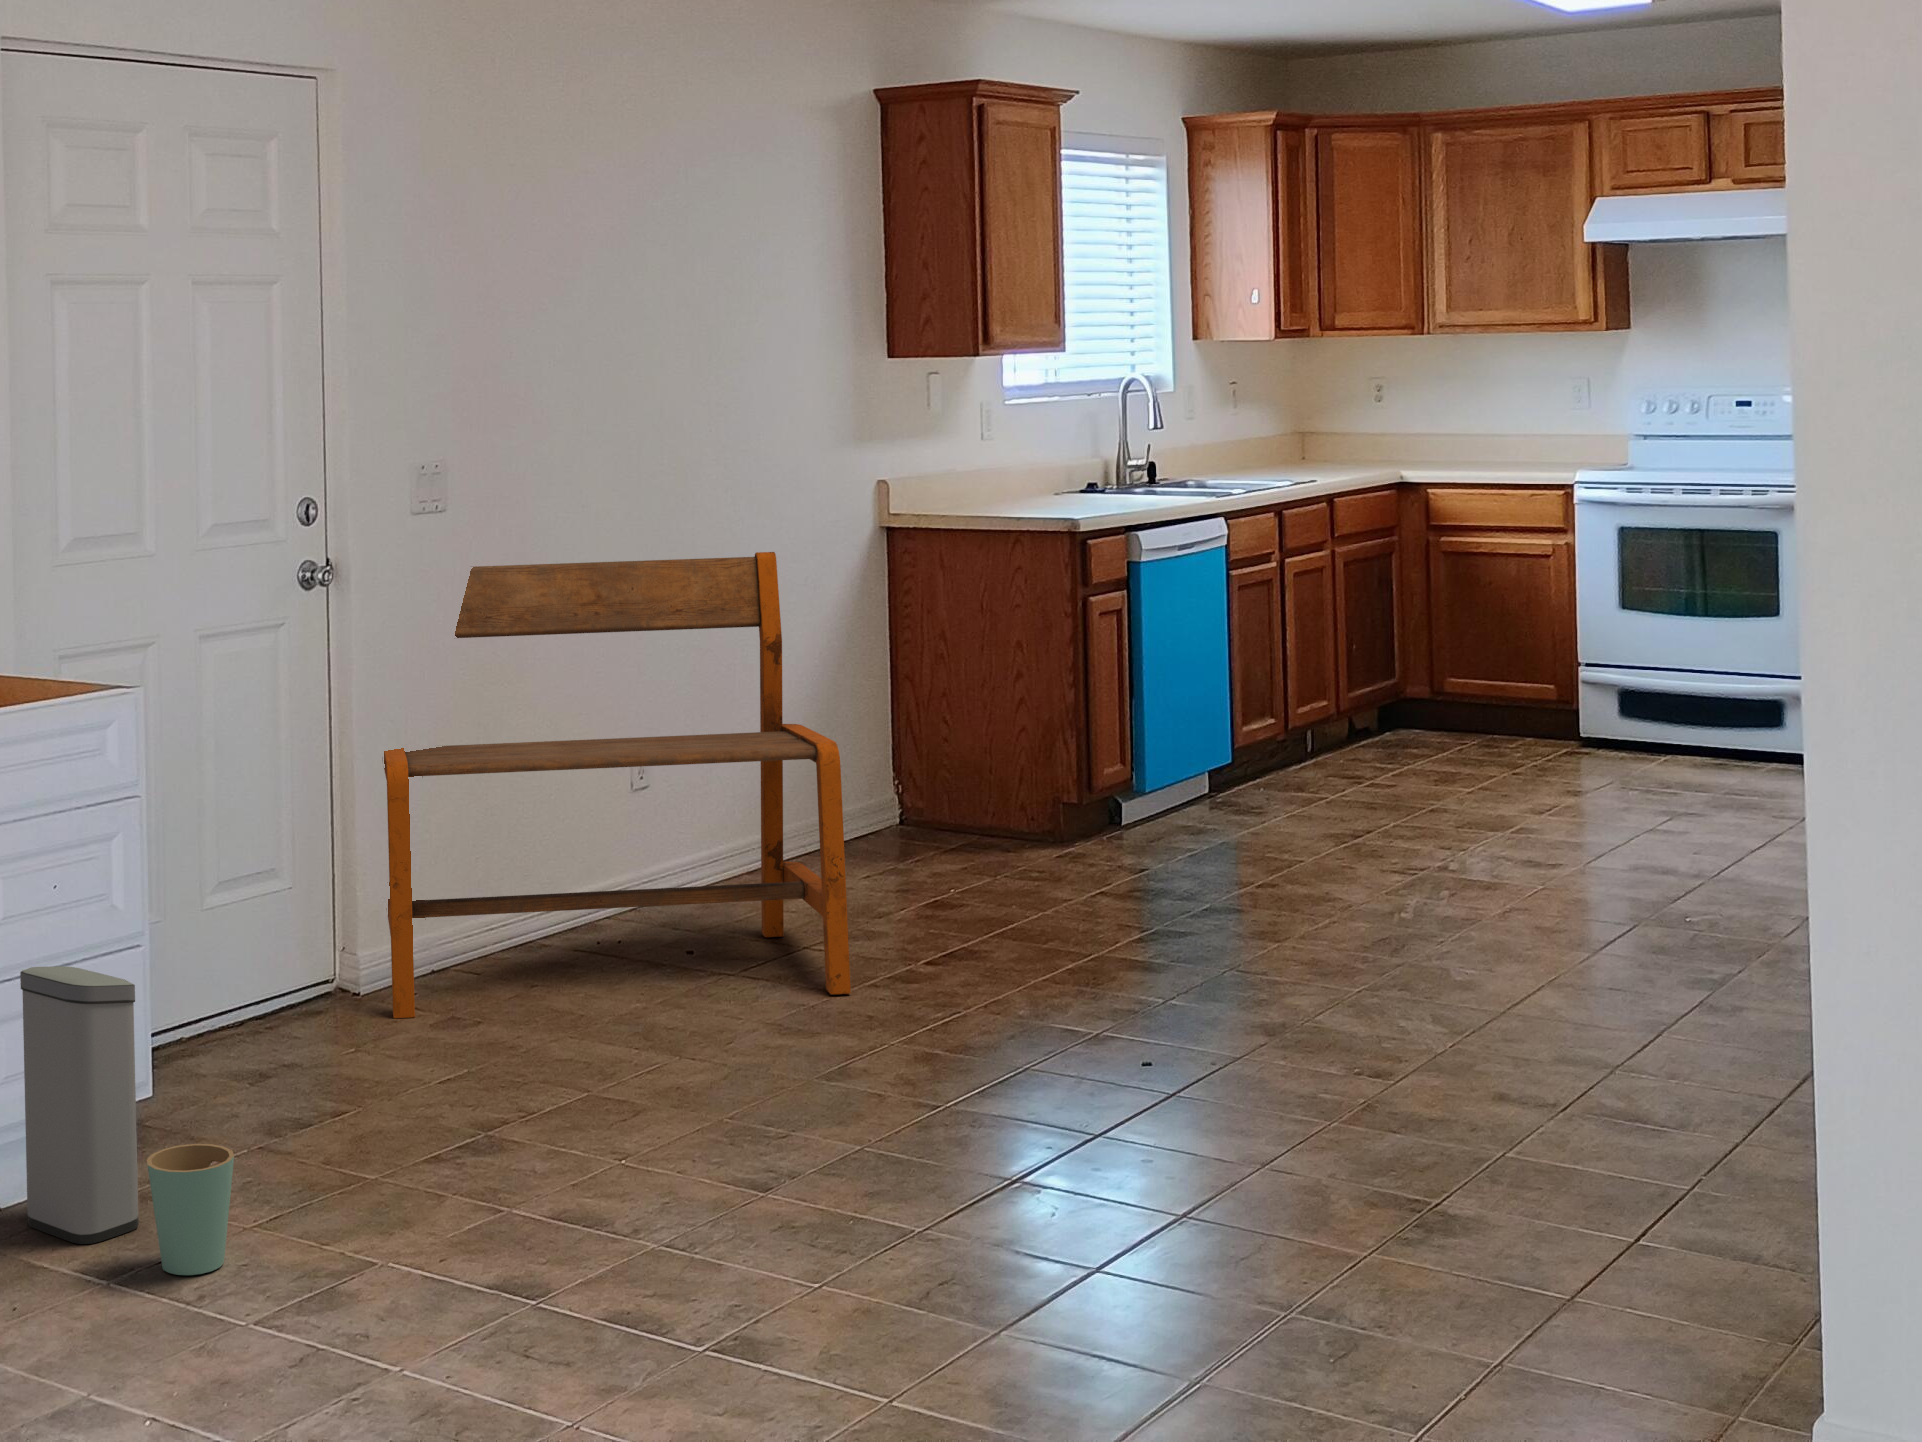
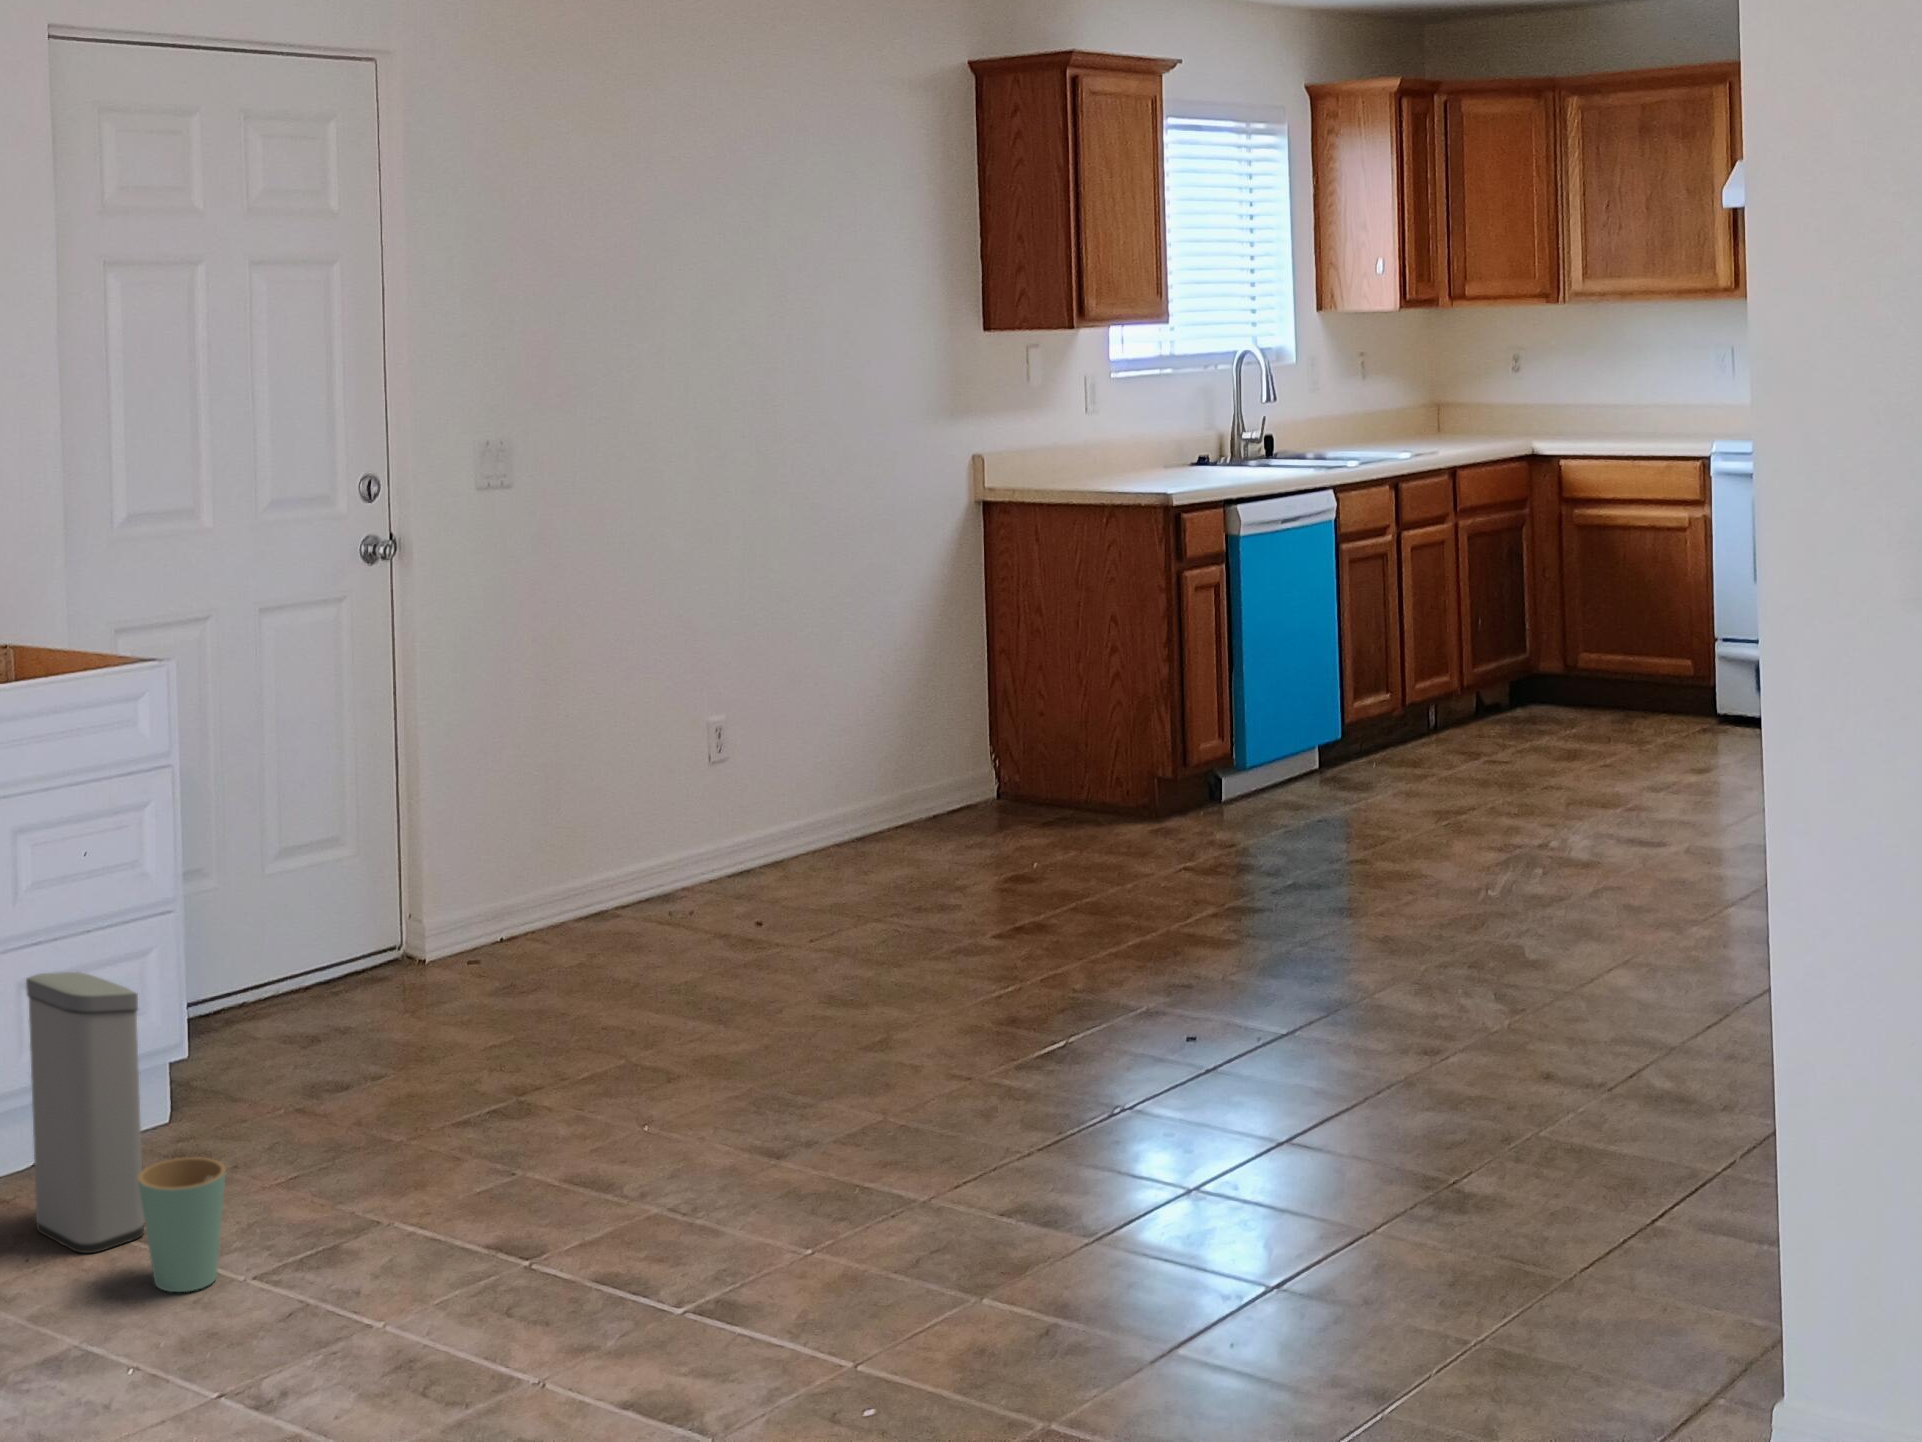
bench: present [382,552,851,1018] -> none [443,538,912,1007]

